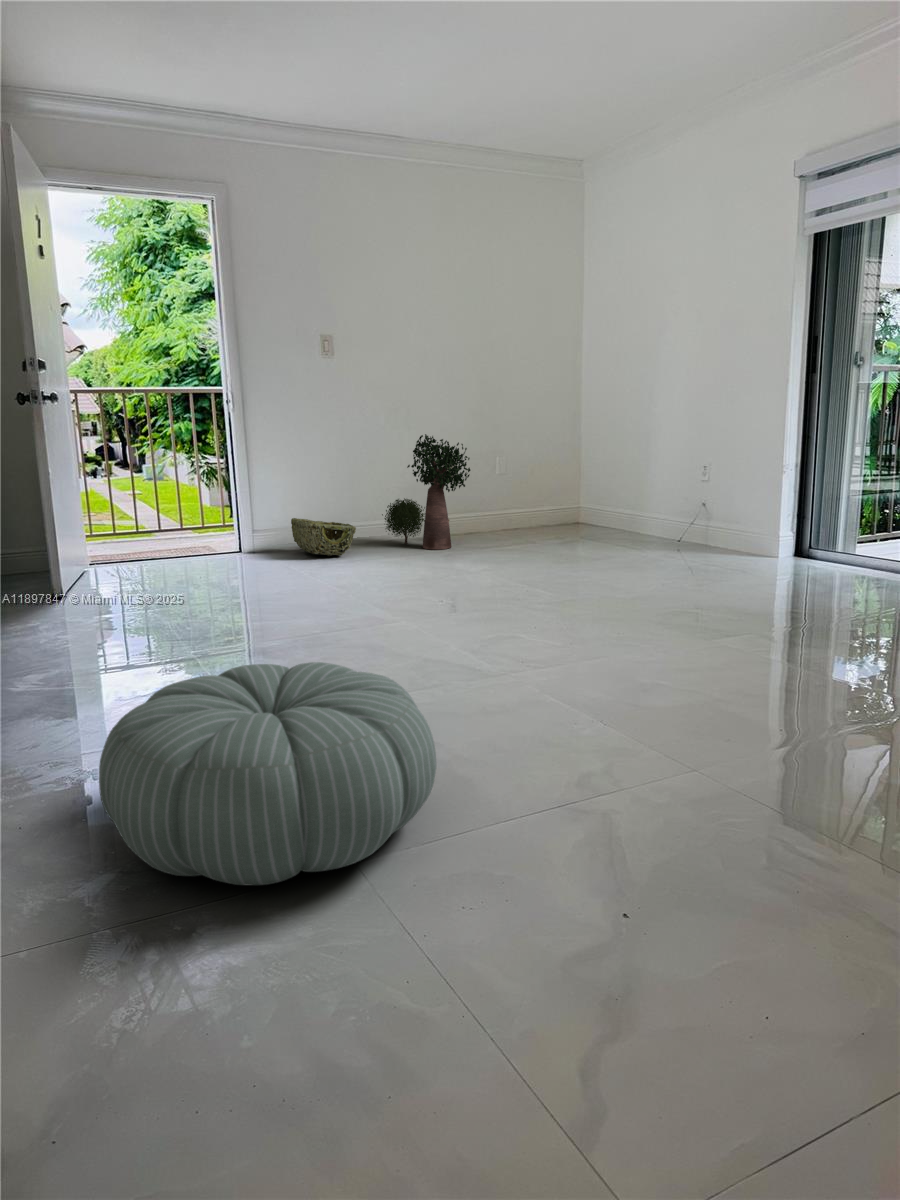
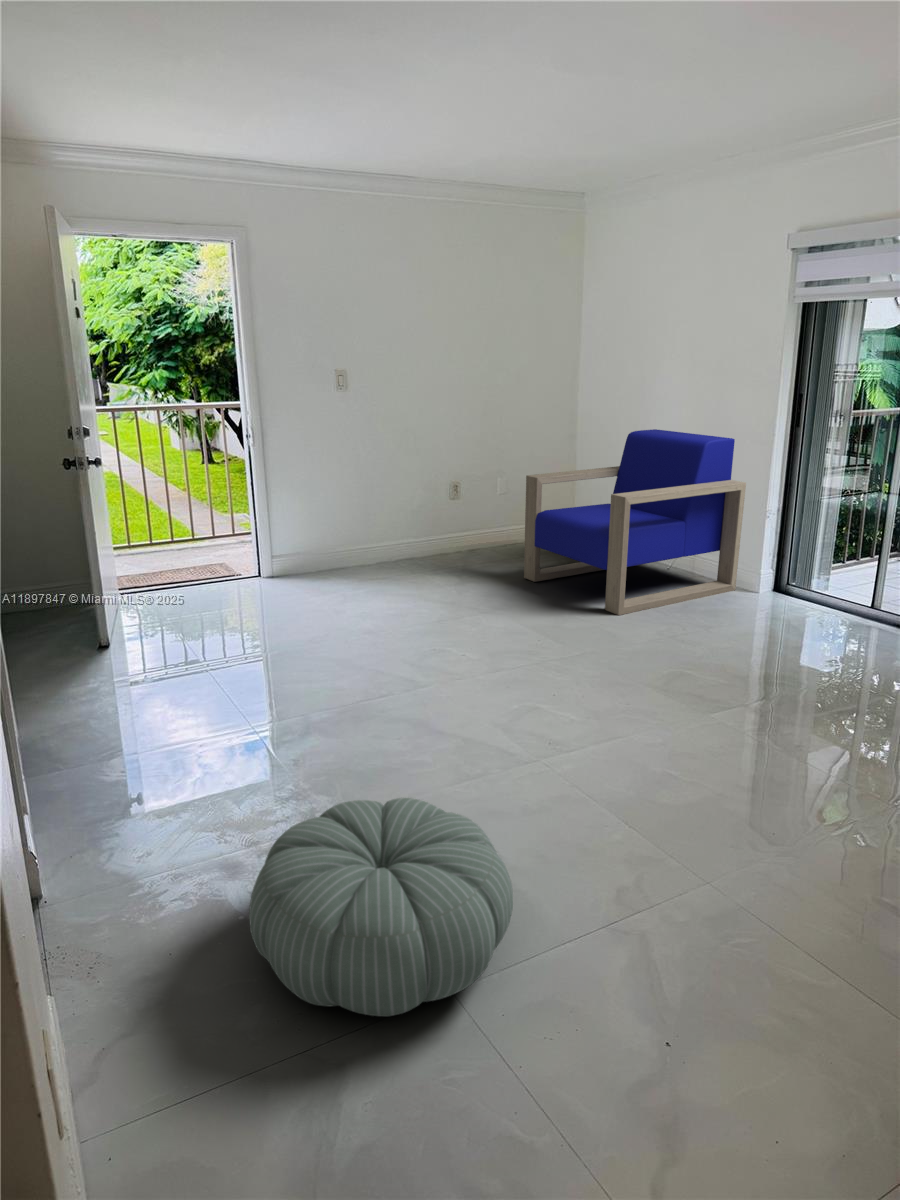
armchair: none [523,390,761,574] -> present [524,429,746,615]
potted plant: present [382,434,470,549] -> none [390,466,475,575]
woven basket: present [291,518,356,556] -> none [306,545,369,585]

